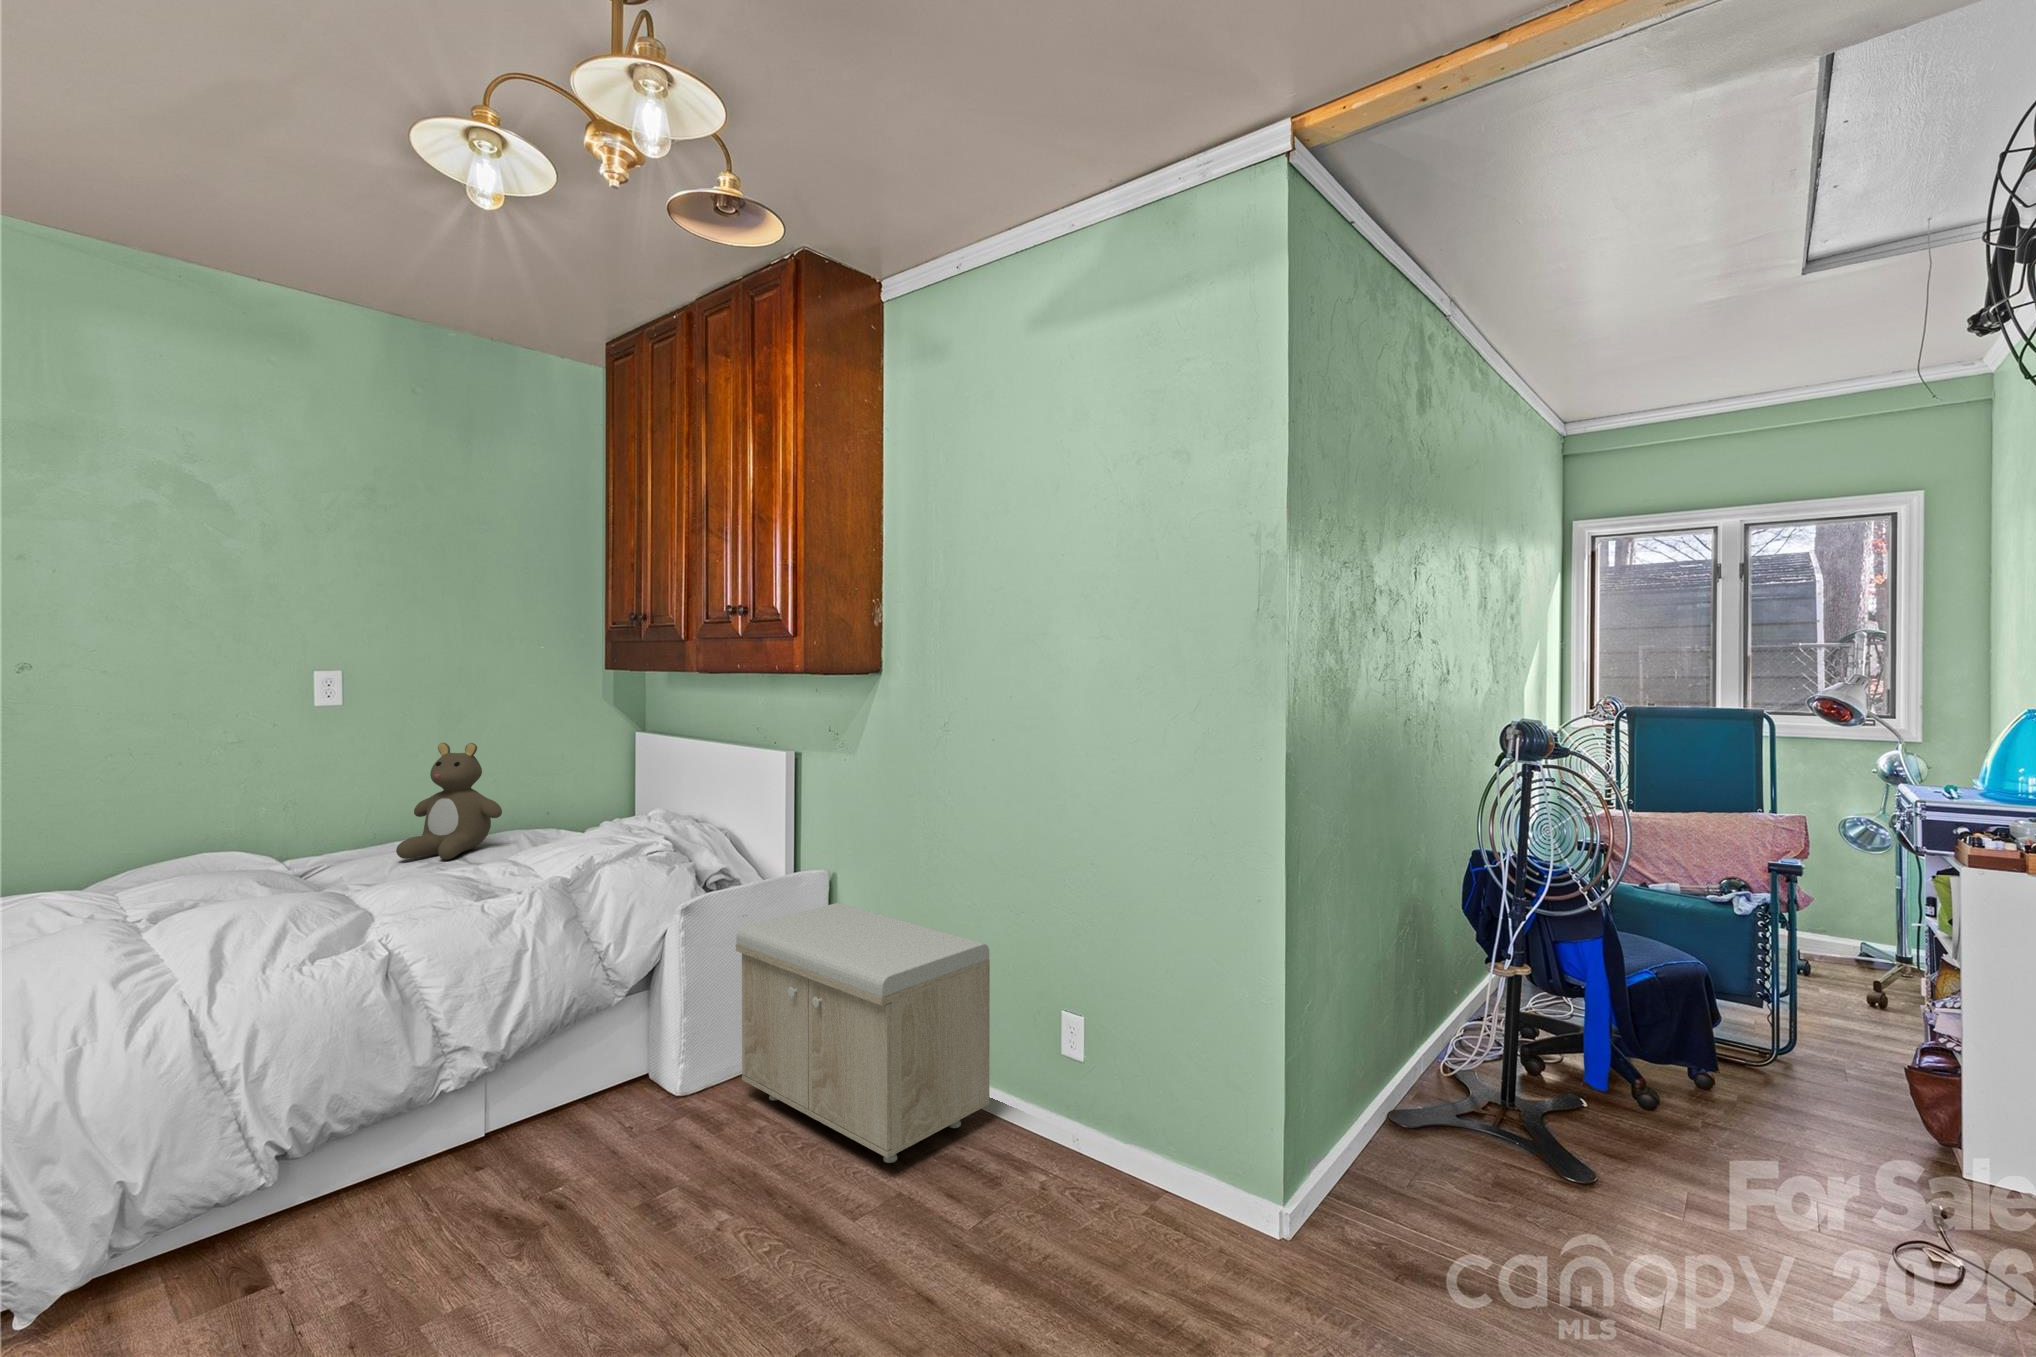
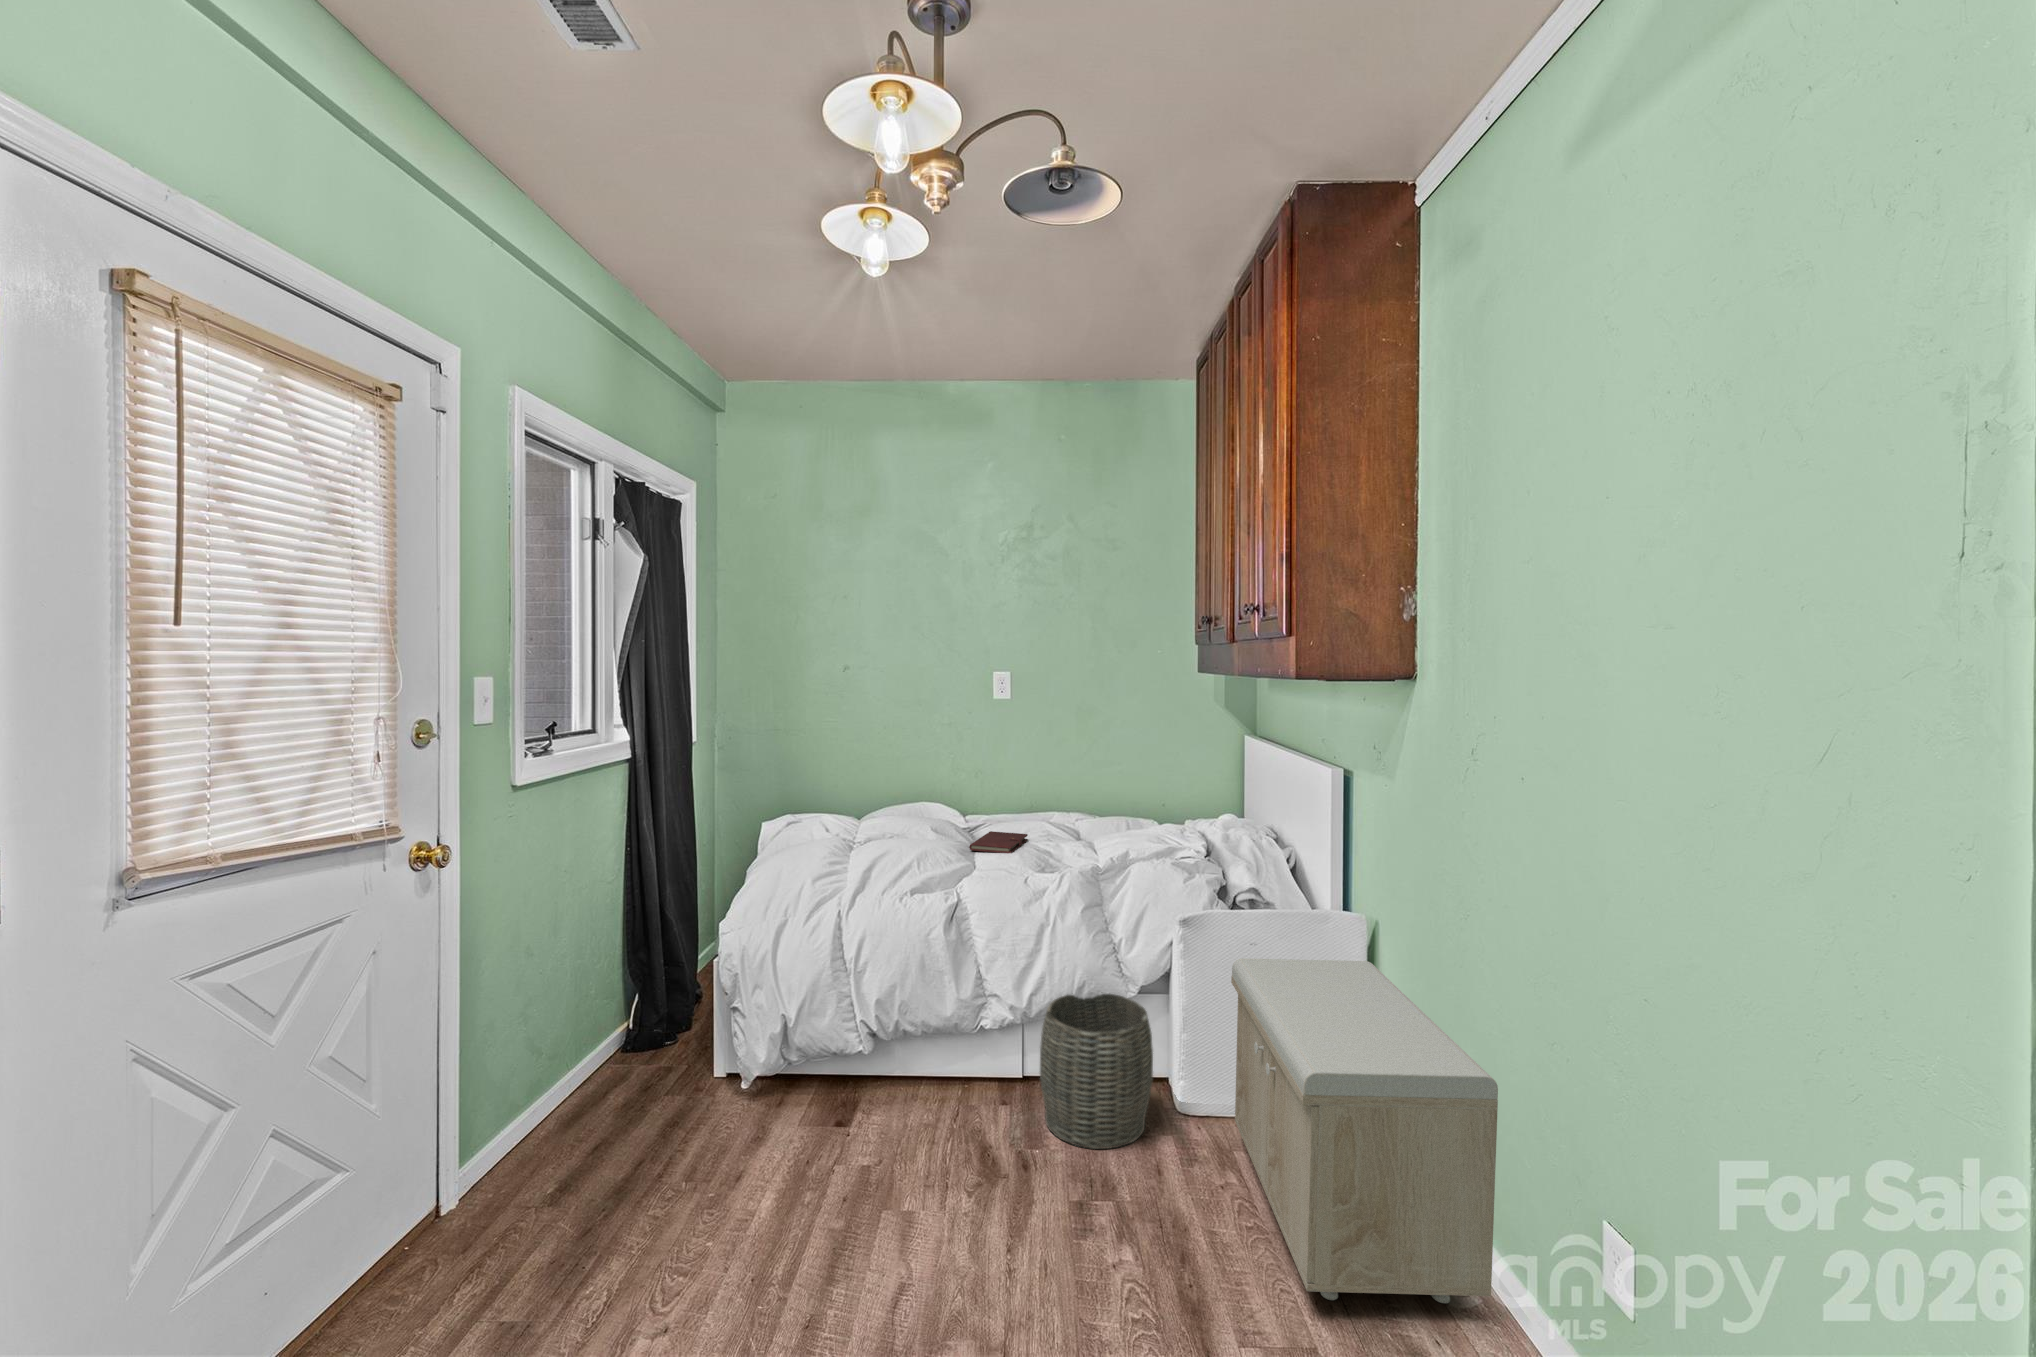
teddy bear: present [396,743,502,860] -> none [1019,732,1093,832]
notebook: none [373,863,438,892] -> present [969,831,1028,853]
woven basket: none [534,1002,664,1168] -> present [1040,994,1153,1149]

